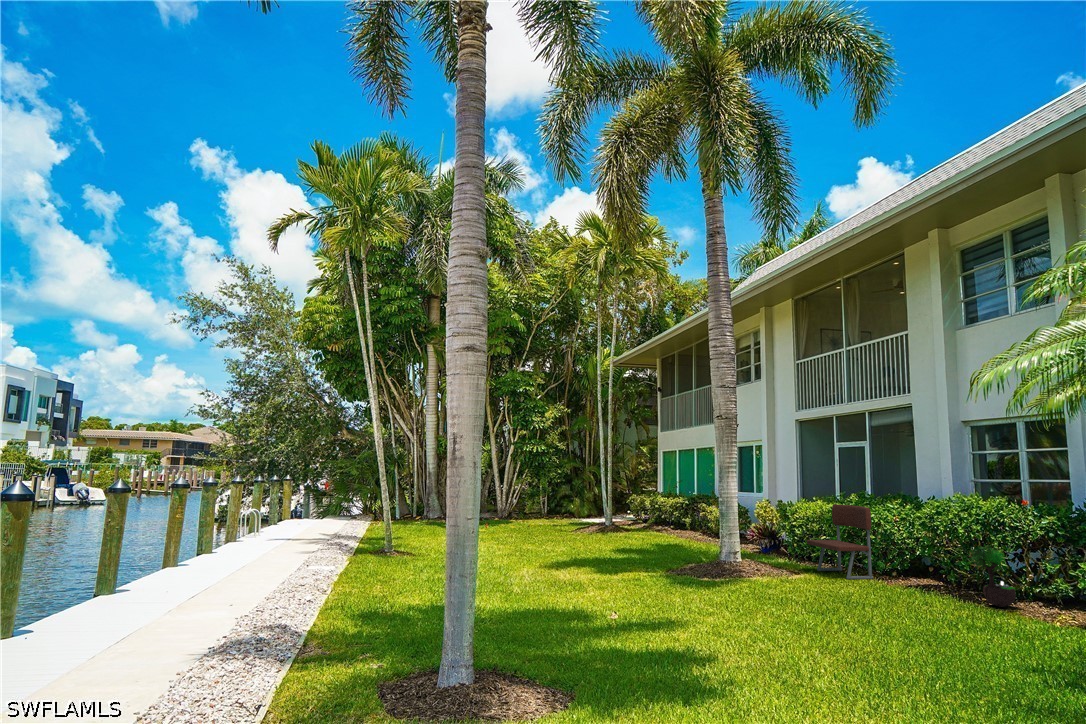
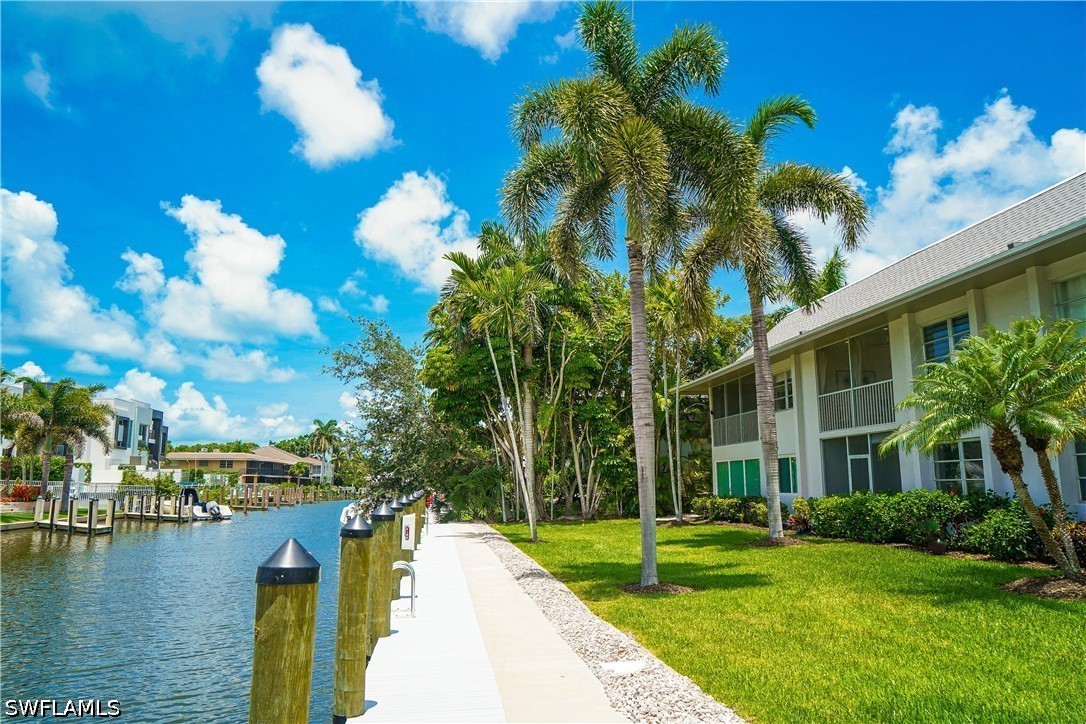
bench: present [807,504,873,579] -> none [827,499,870,545]

